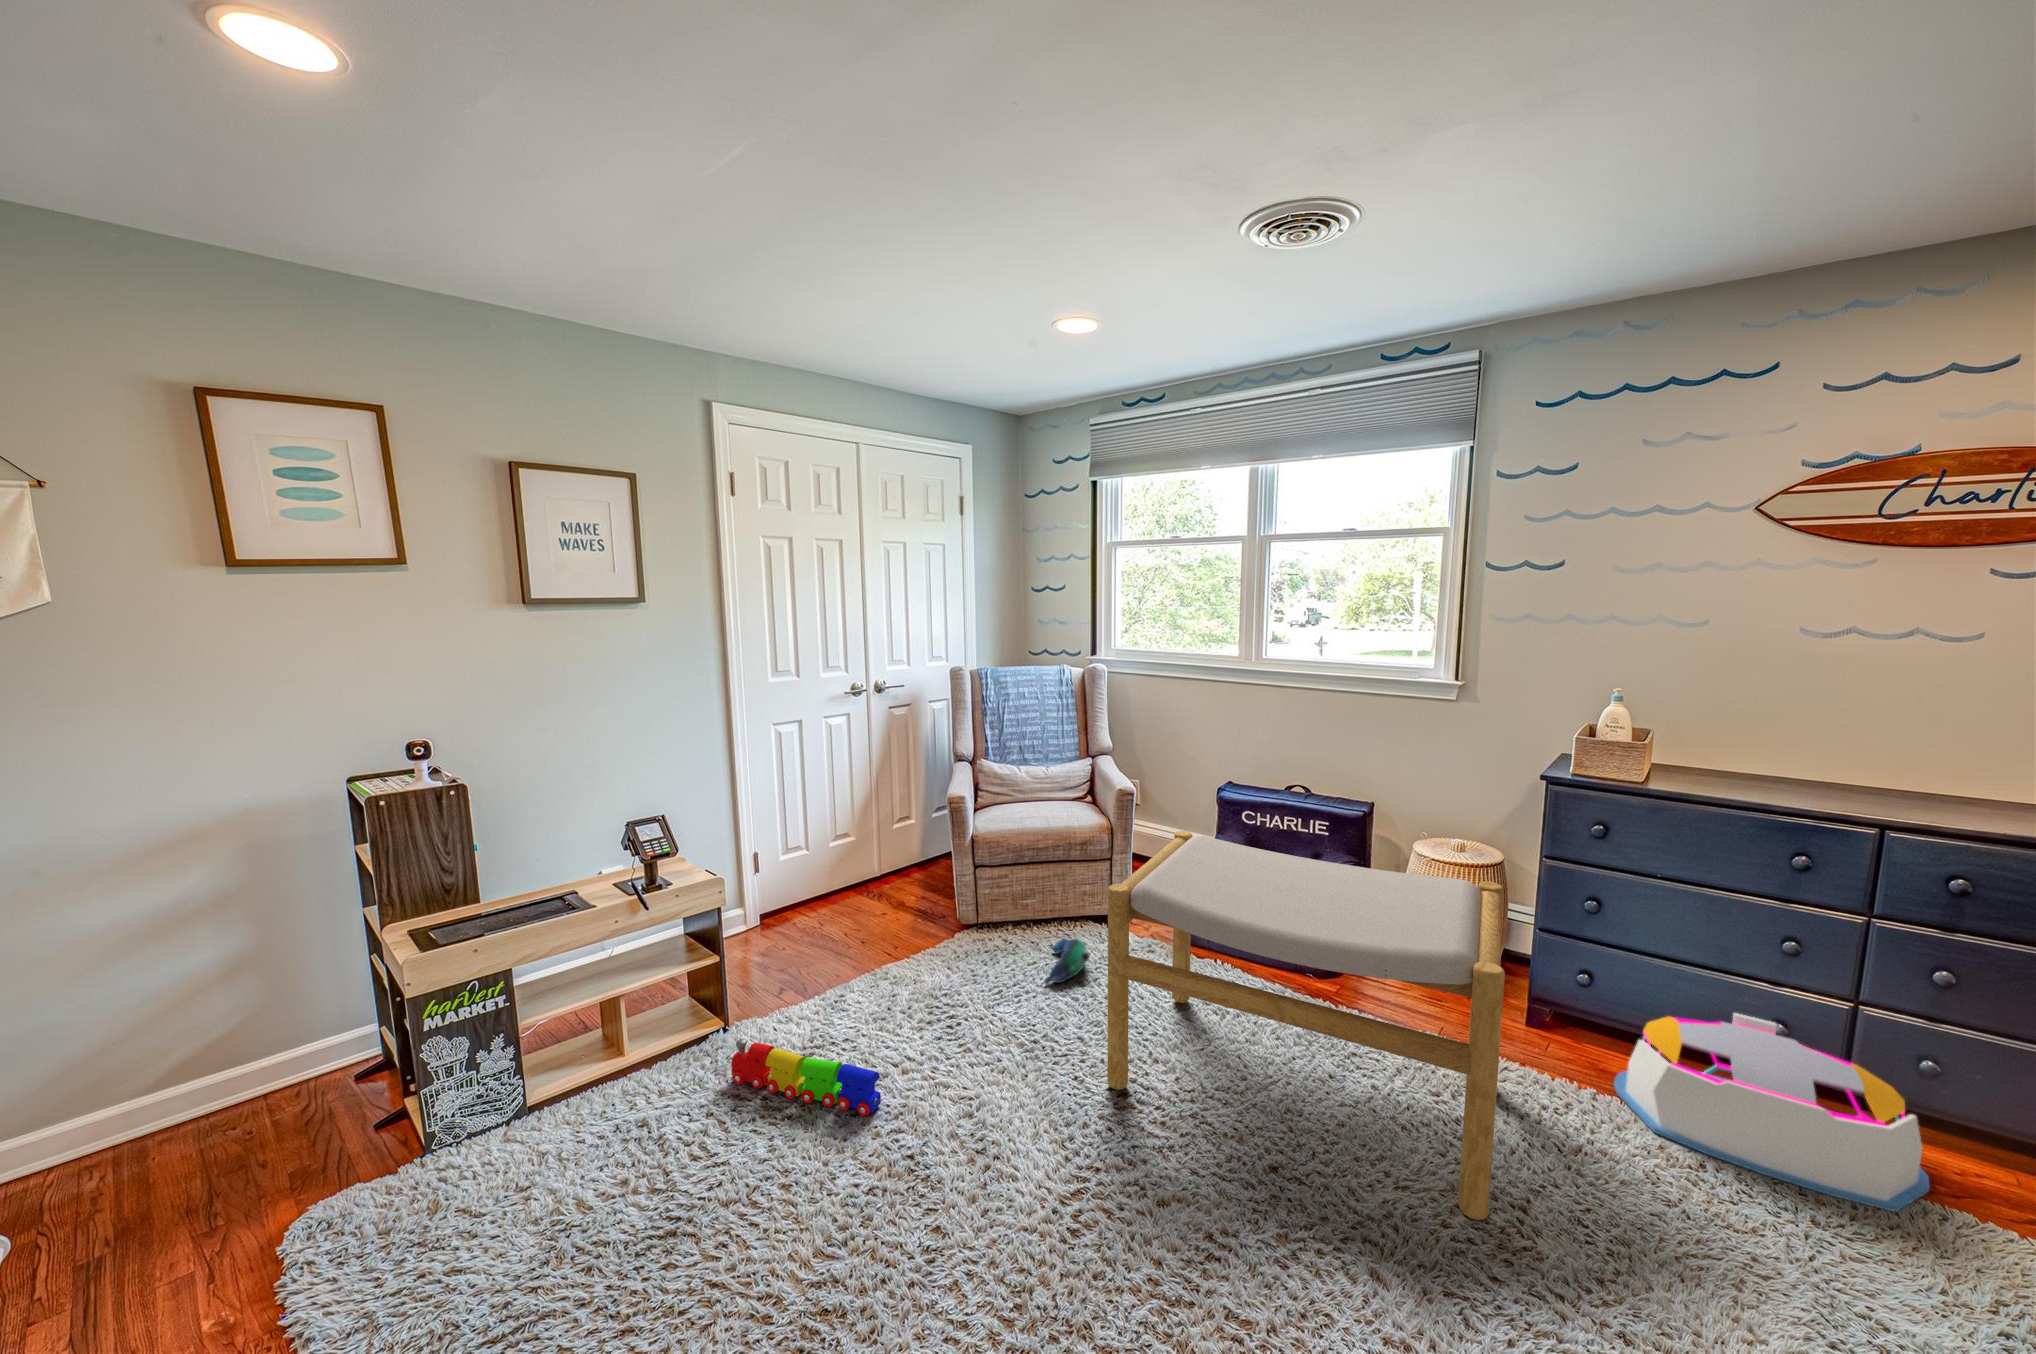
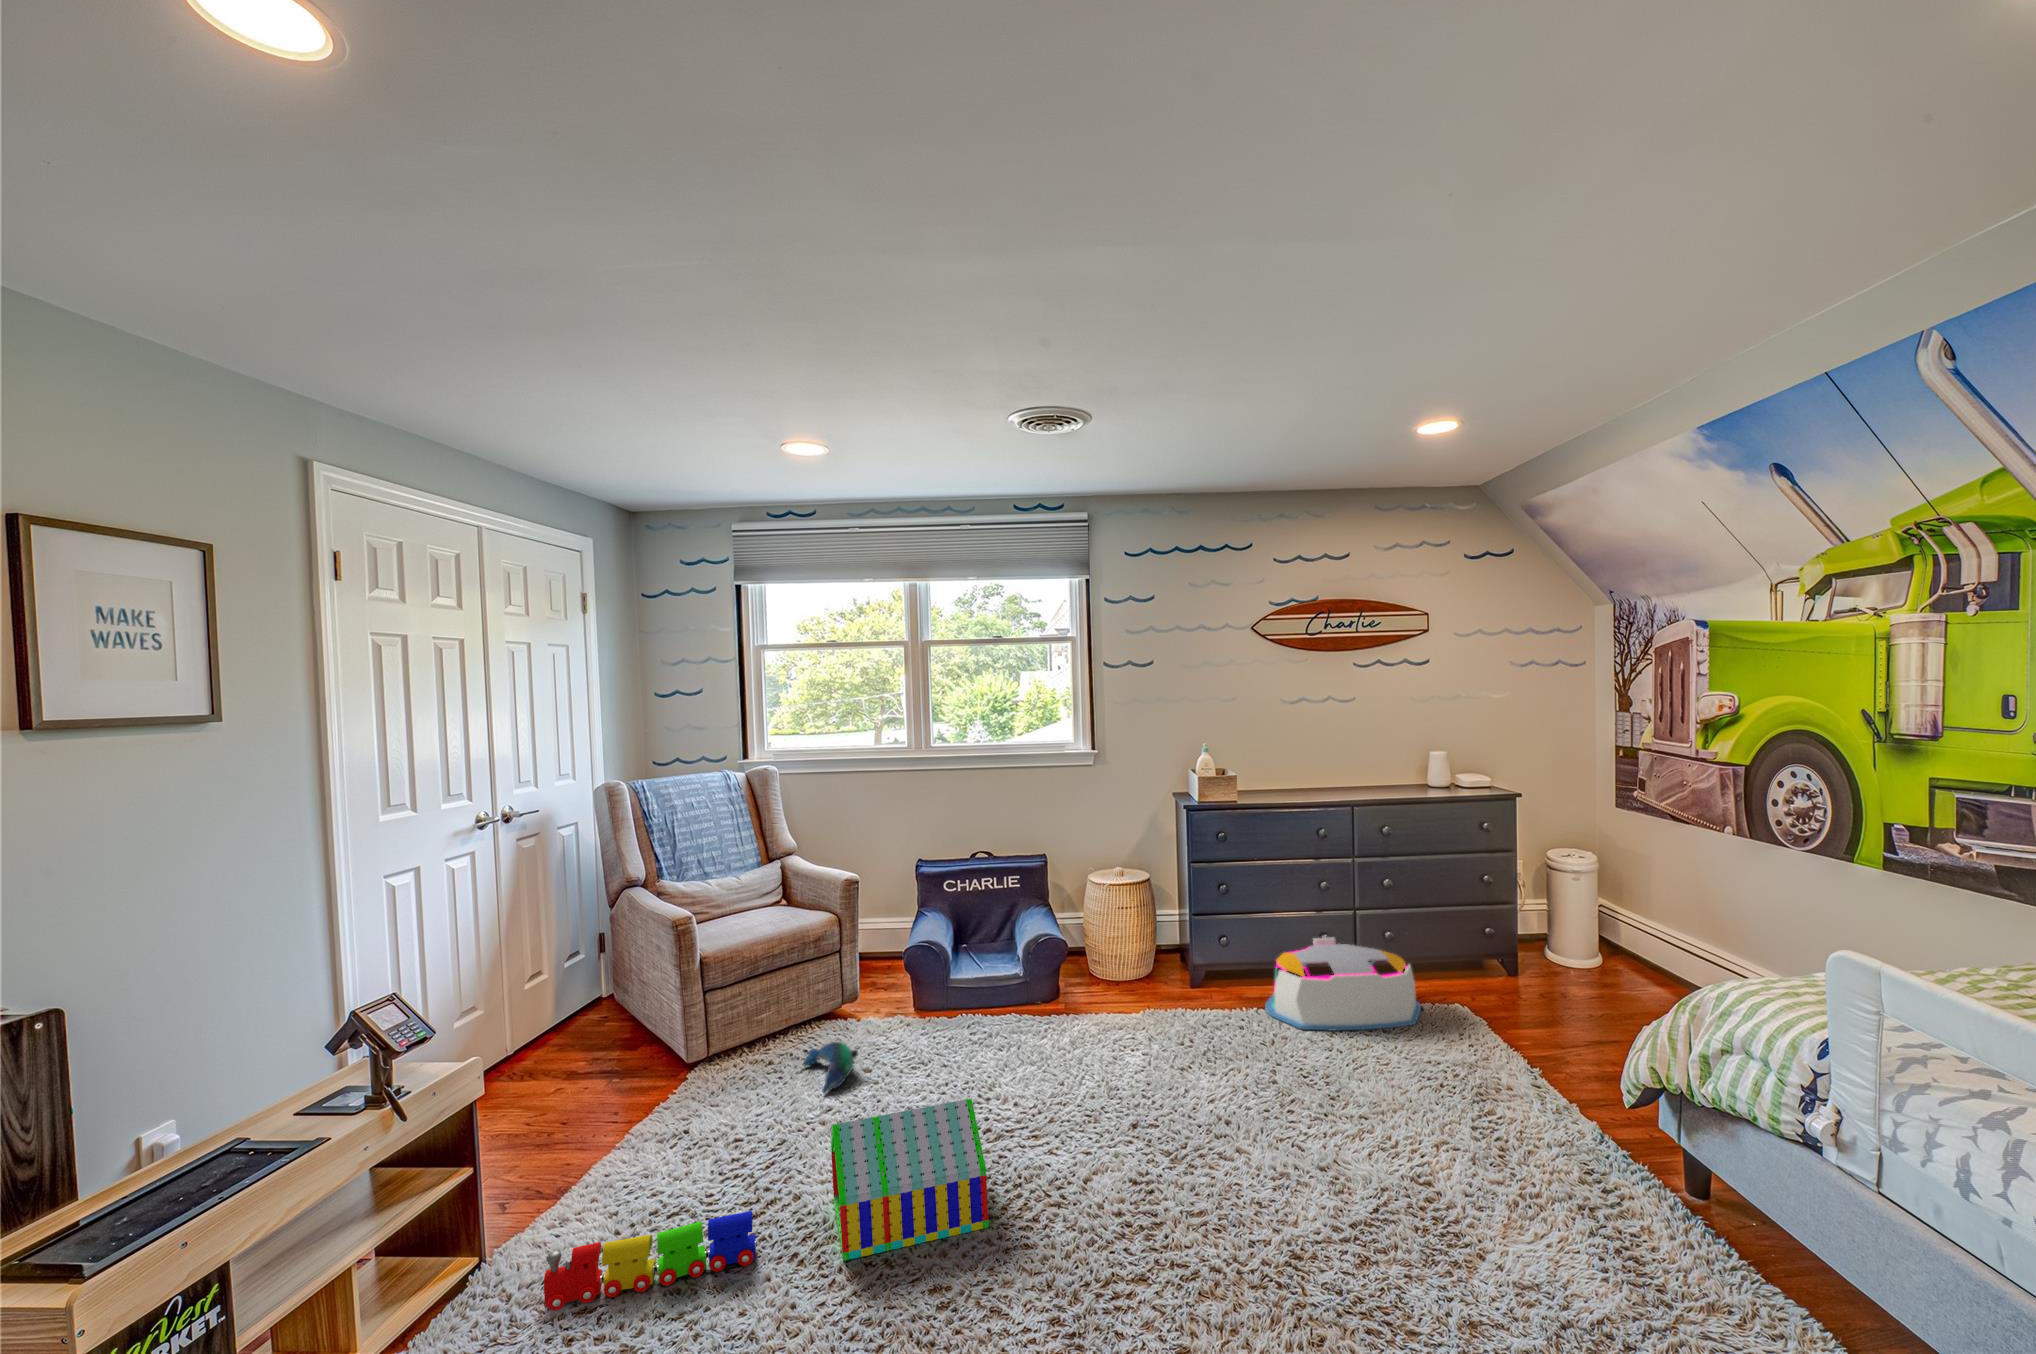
footstool: present [1107,831,1505,1220] -> none [942,878,1257,1144]
toy house: none [924,1026,1092,1192] -> present [831,1099,989,1261]

